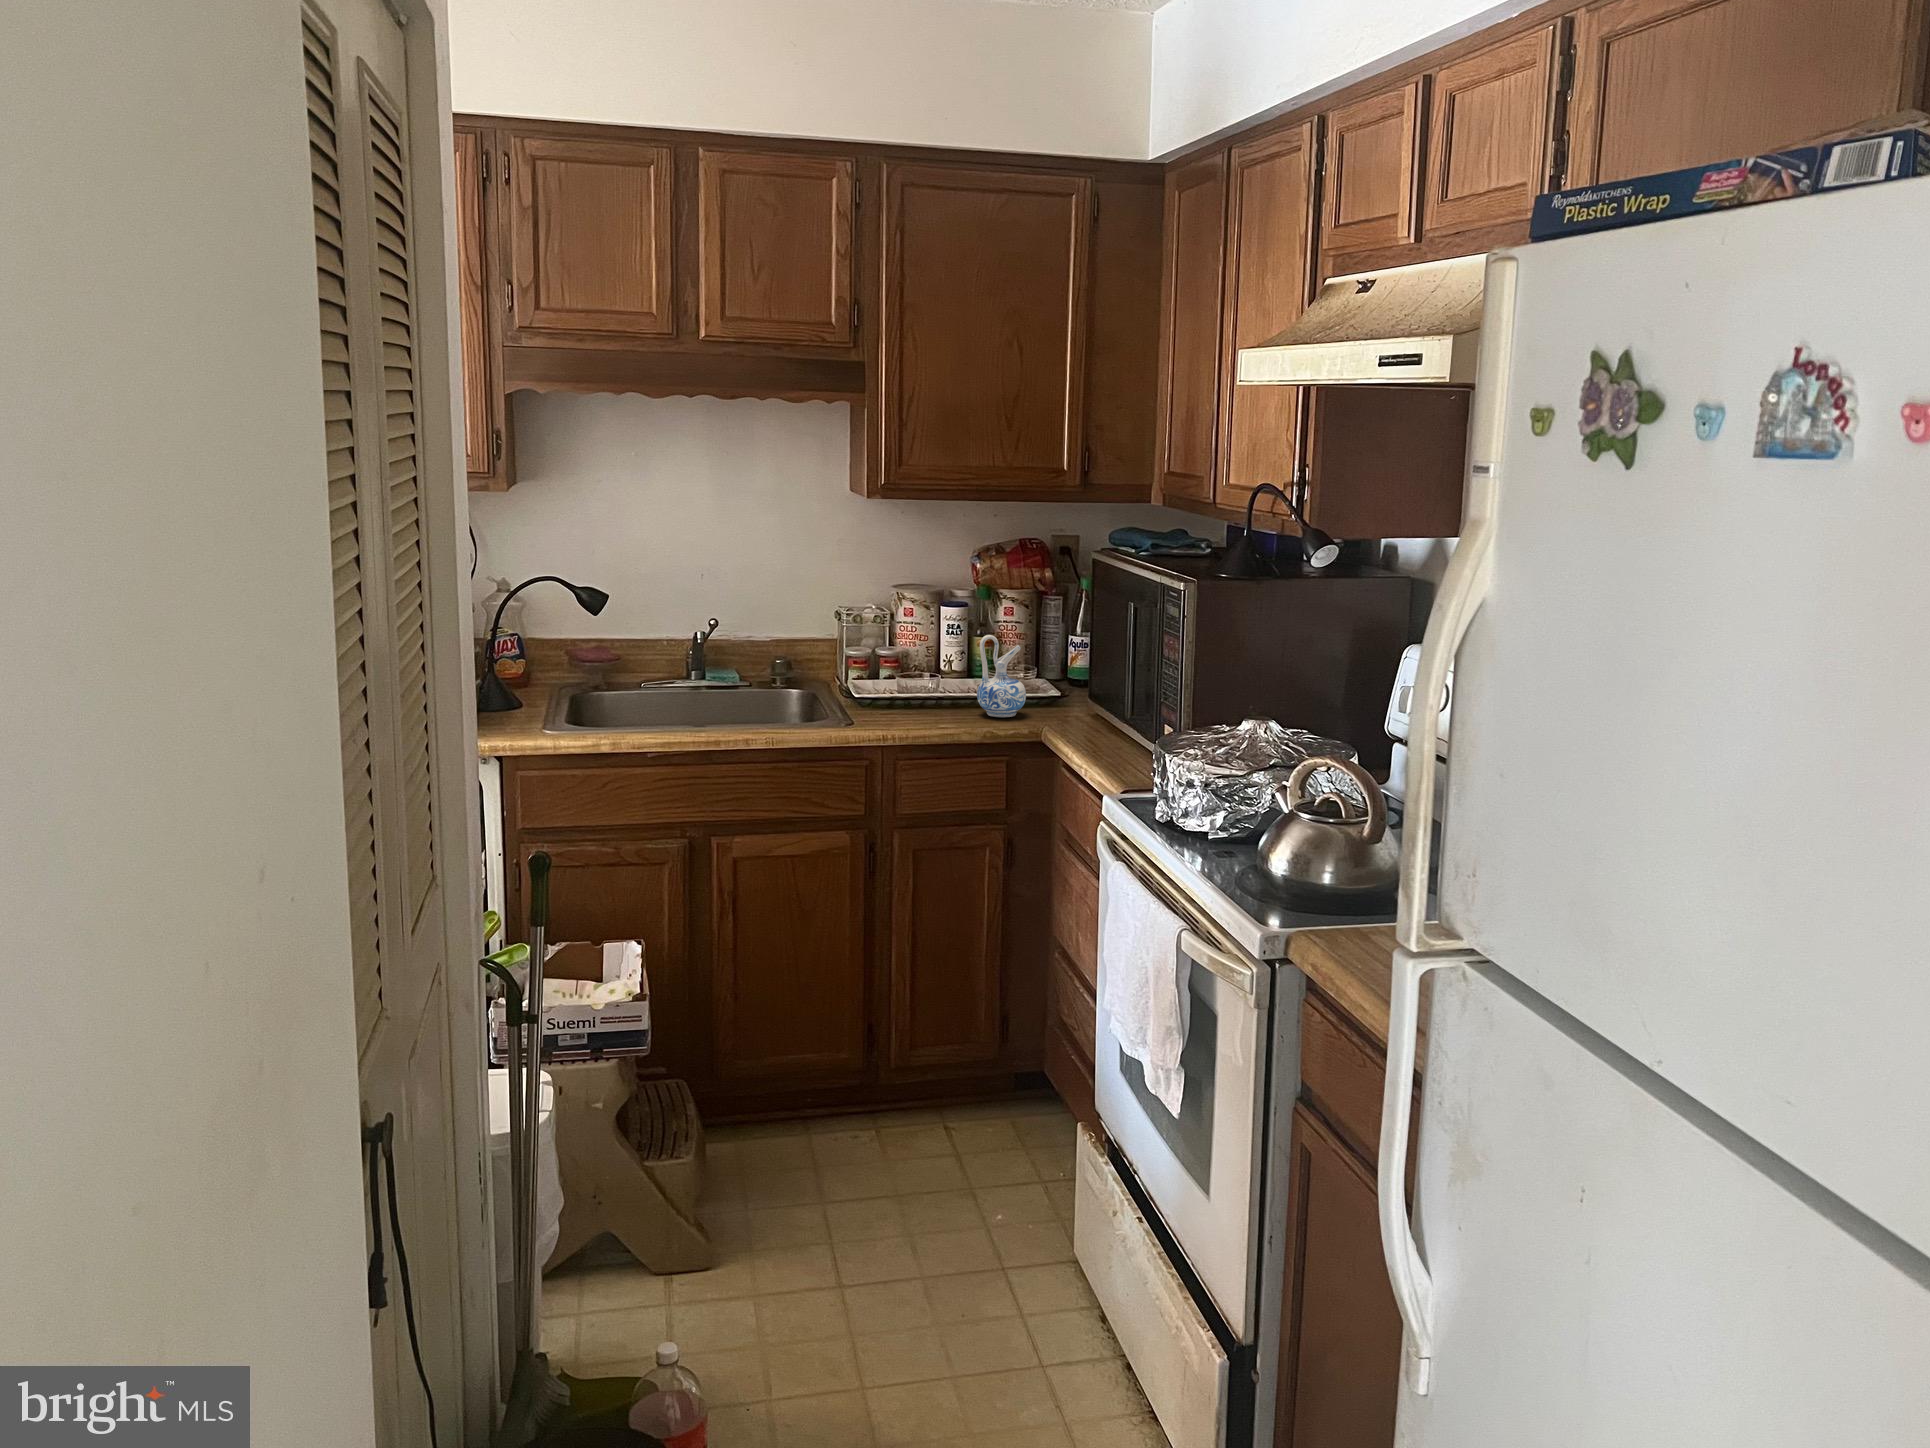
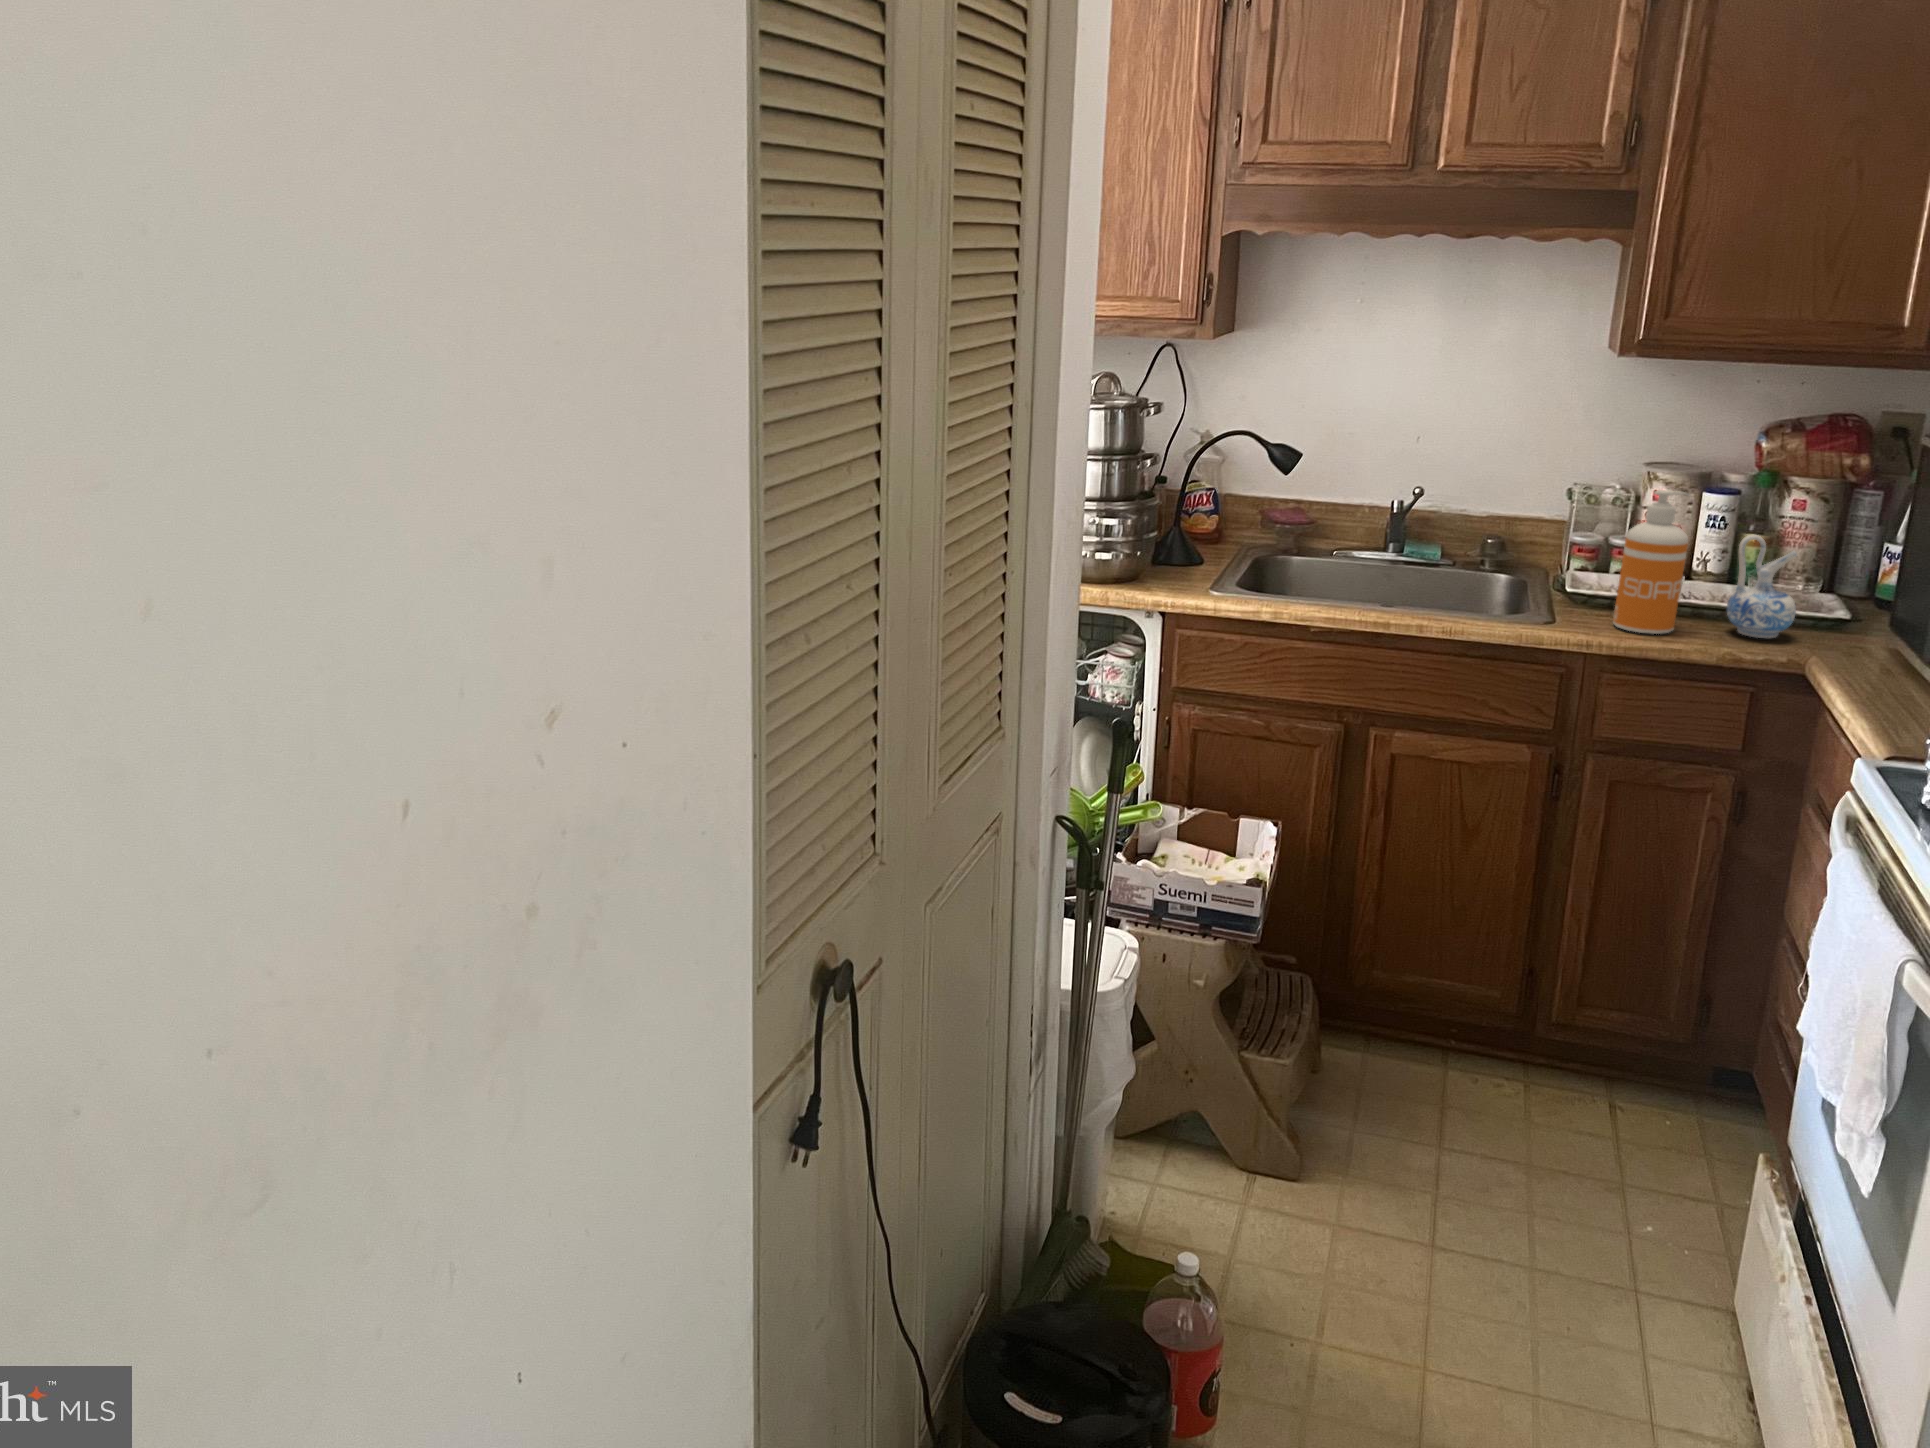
soap dispenser: none [896,604,943,724] -> present [1613,490,1690,634]

